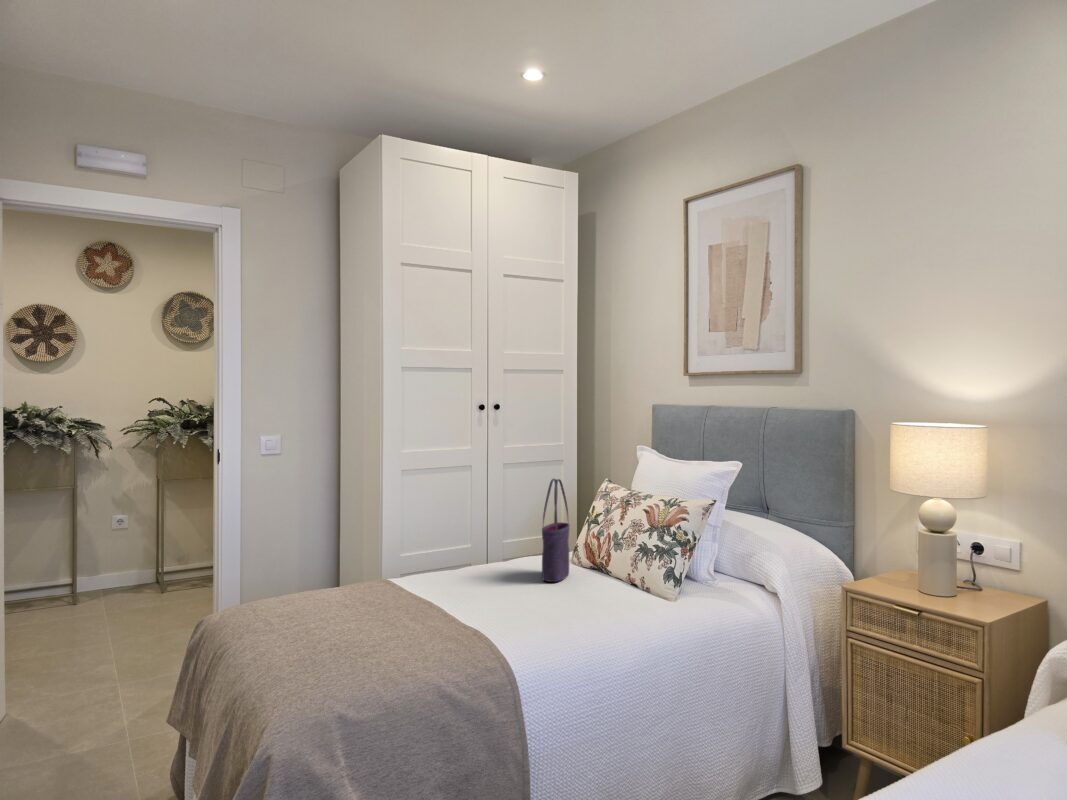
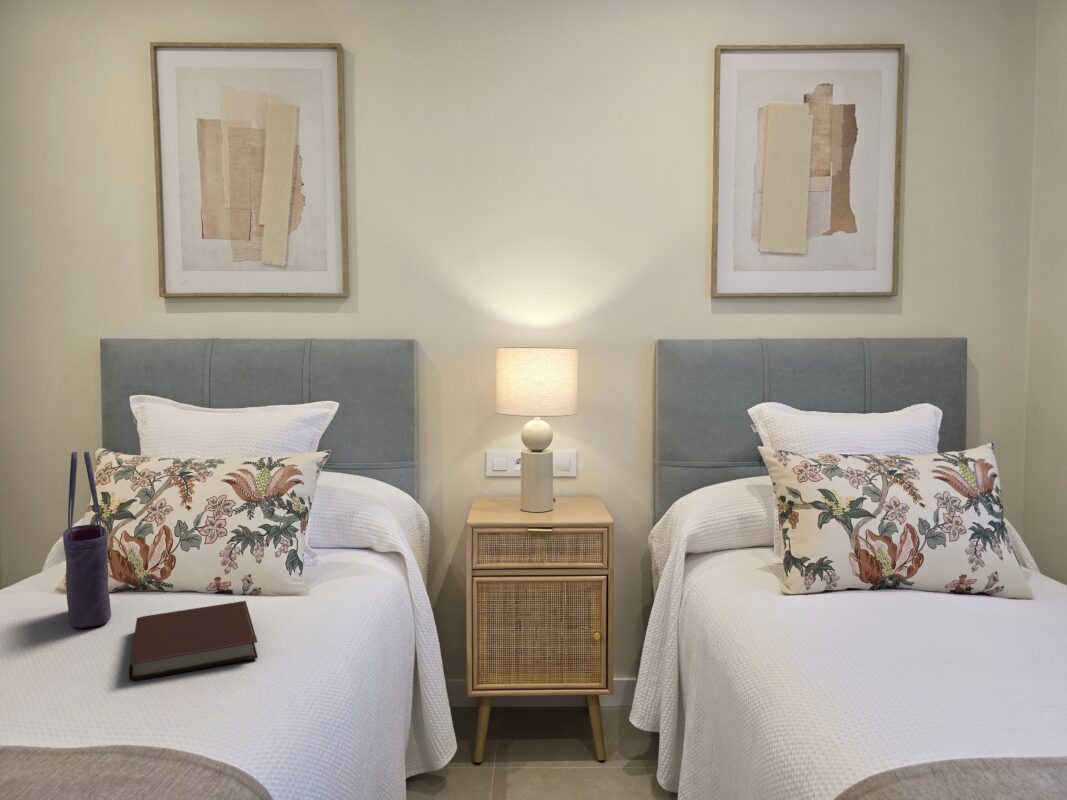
notebook: none [525,582,620,622] -> present [129,601,258,680]

